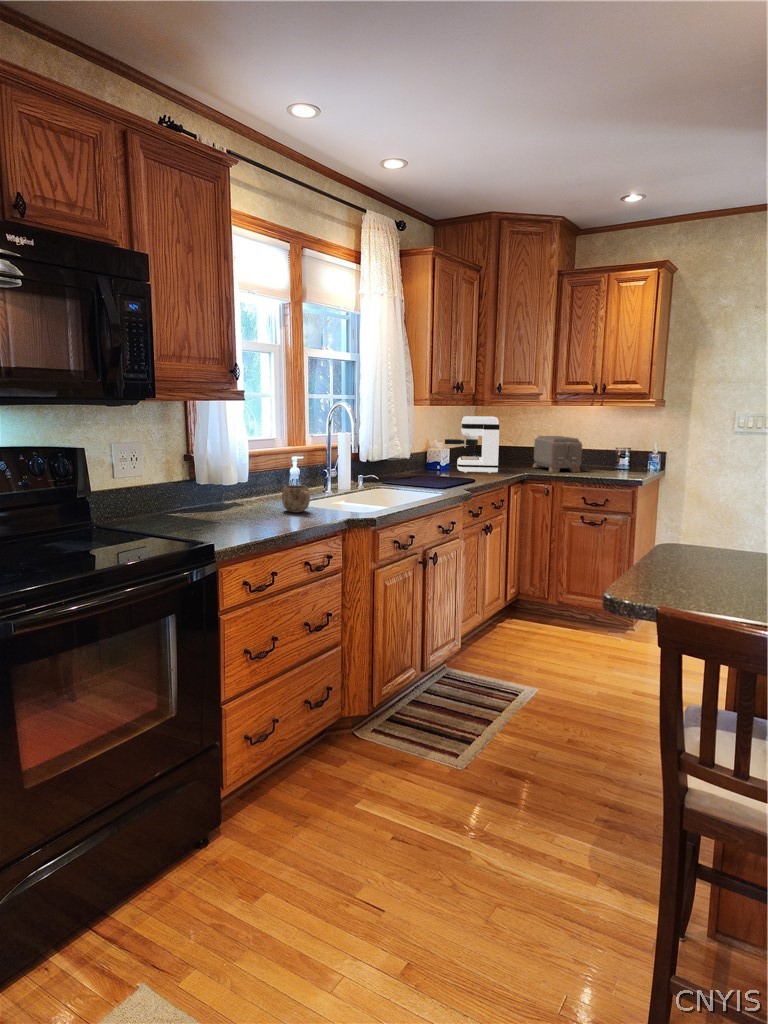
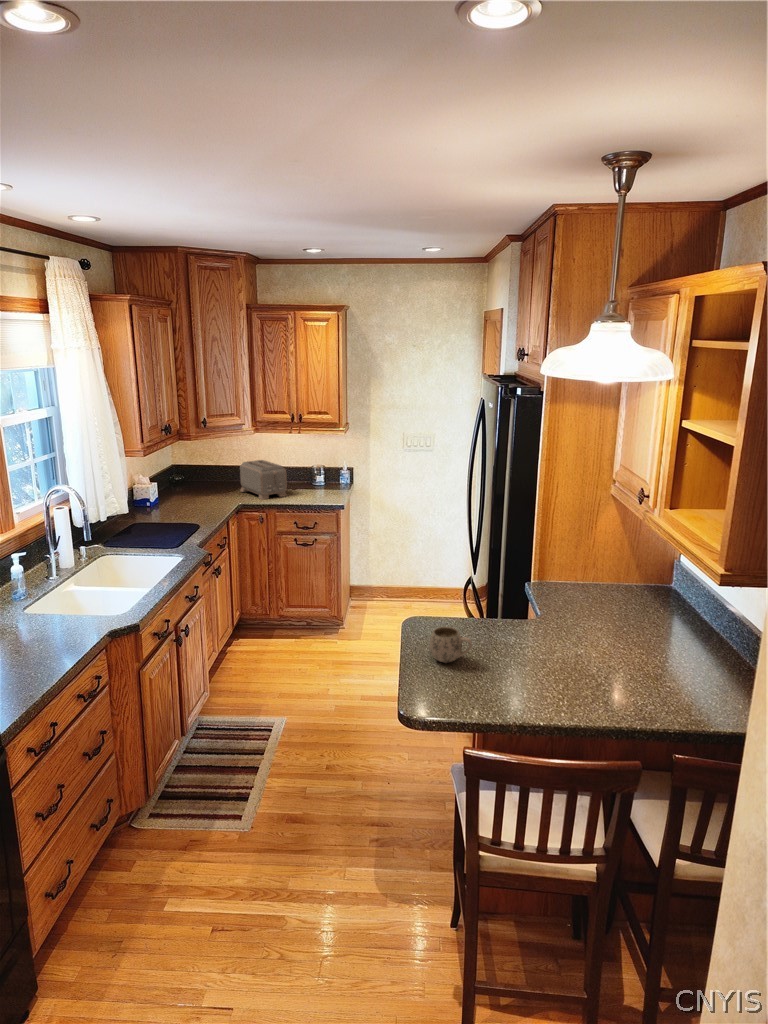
coffee maker: present [445,416,499,473] -> none [155,452,214,513]
mug: present [282,485,310,513] -> present [430,627,472,663]

